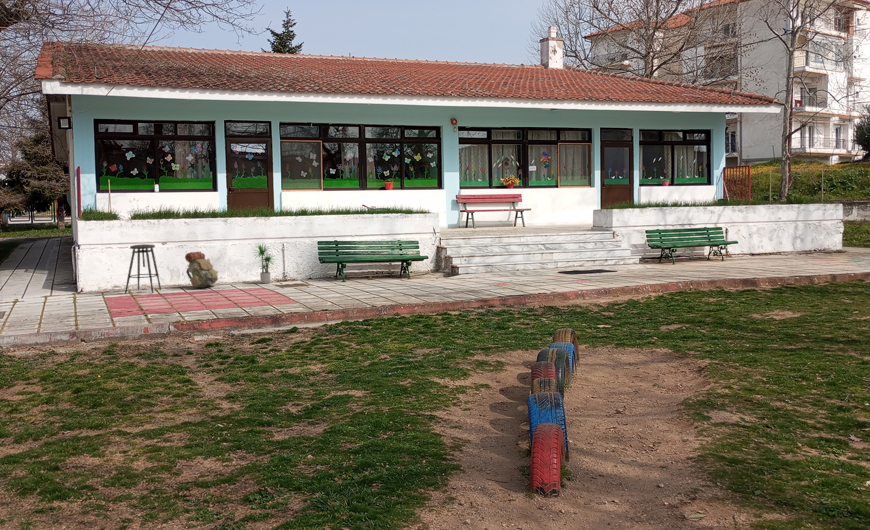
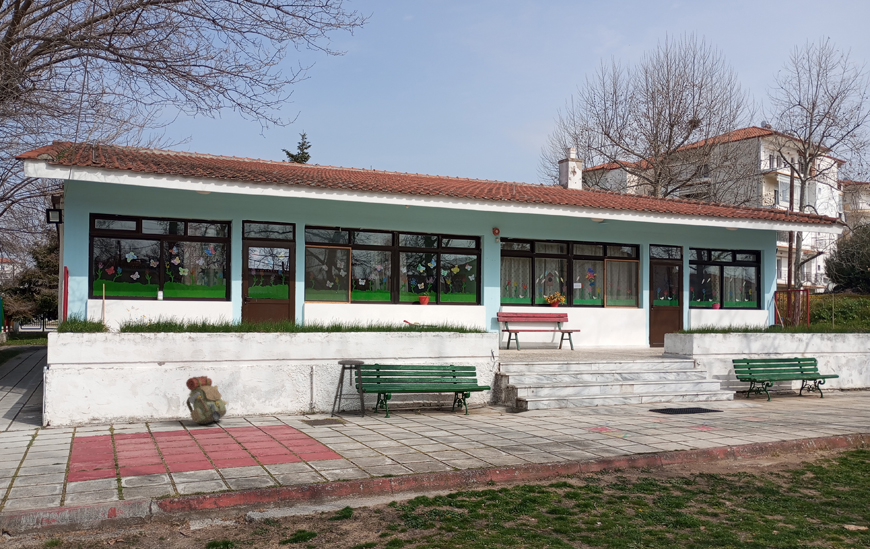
stool: present [125,244,161,293] -> present [331,360,365,417]
potted plant: present [257,245,272,283] -> none [270,365,305,419]

